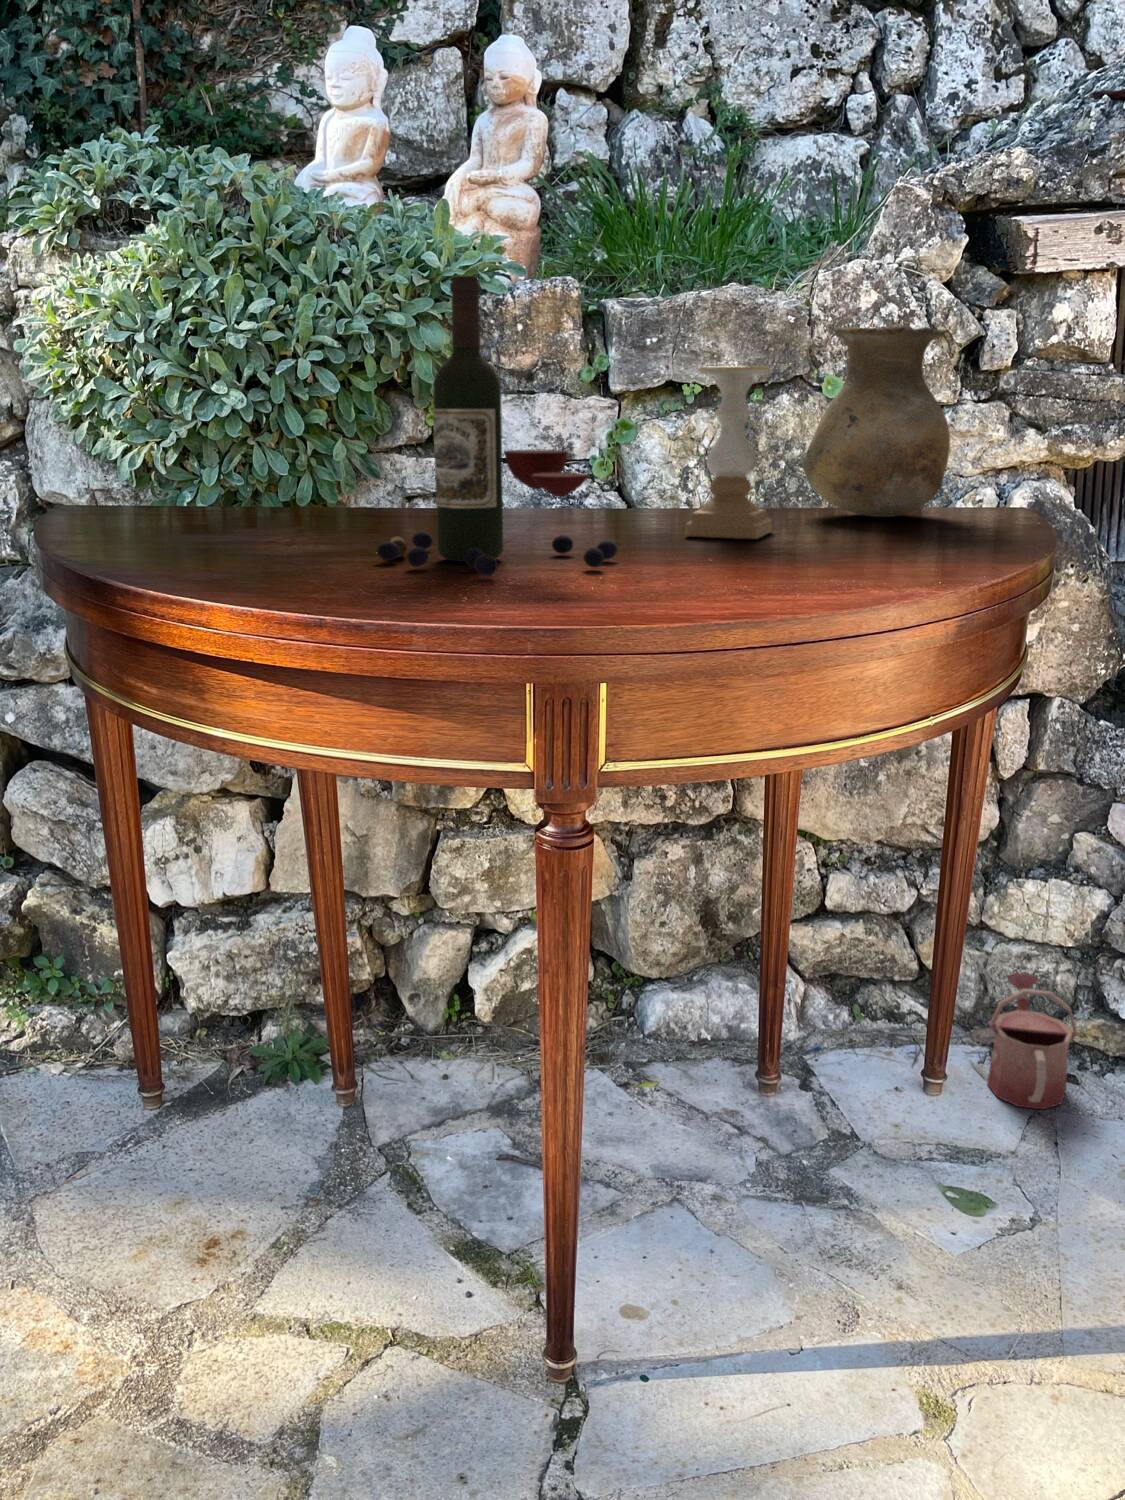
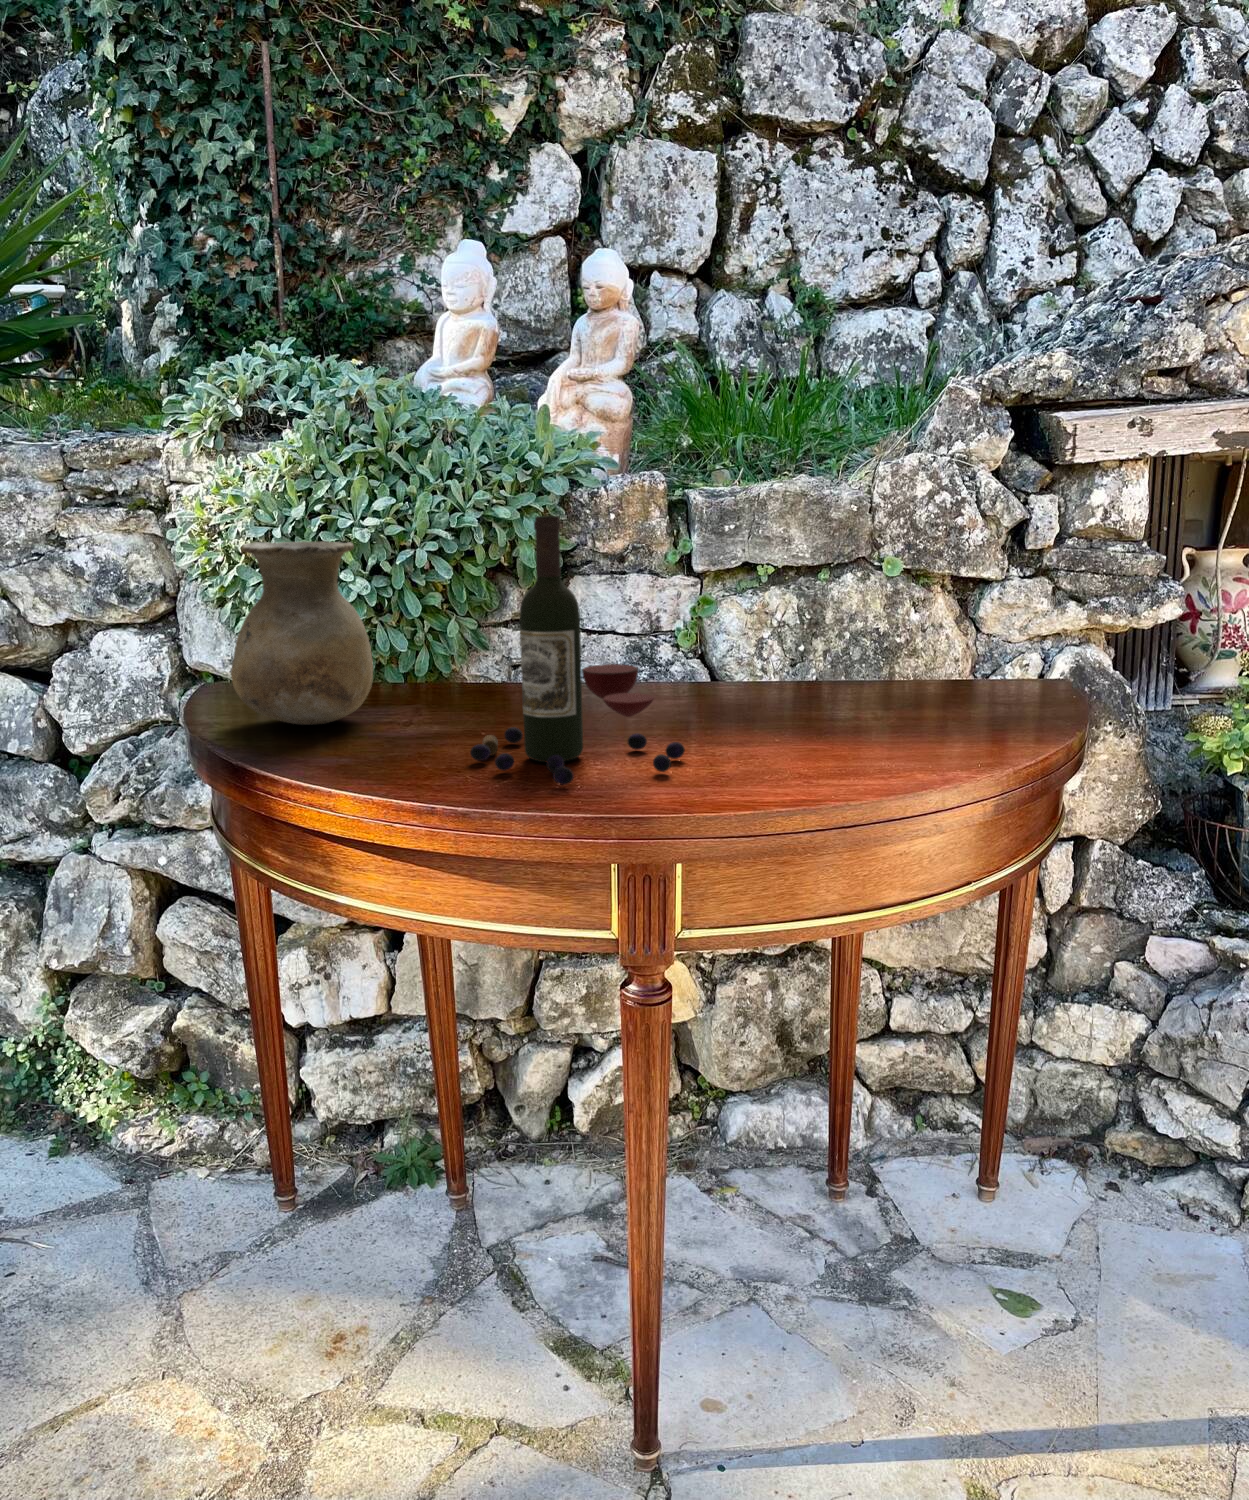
vase: present [803,326,950,517] -> present [231,542,373,725]
candle holder: present [685,366,772,539] -> none [751,571,831,727]
watering can: present [987,973,1077,1109] -> none [1044,1098,1128,1234]

